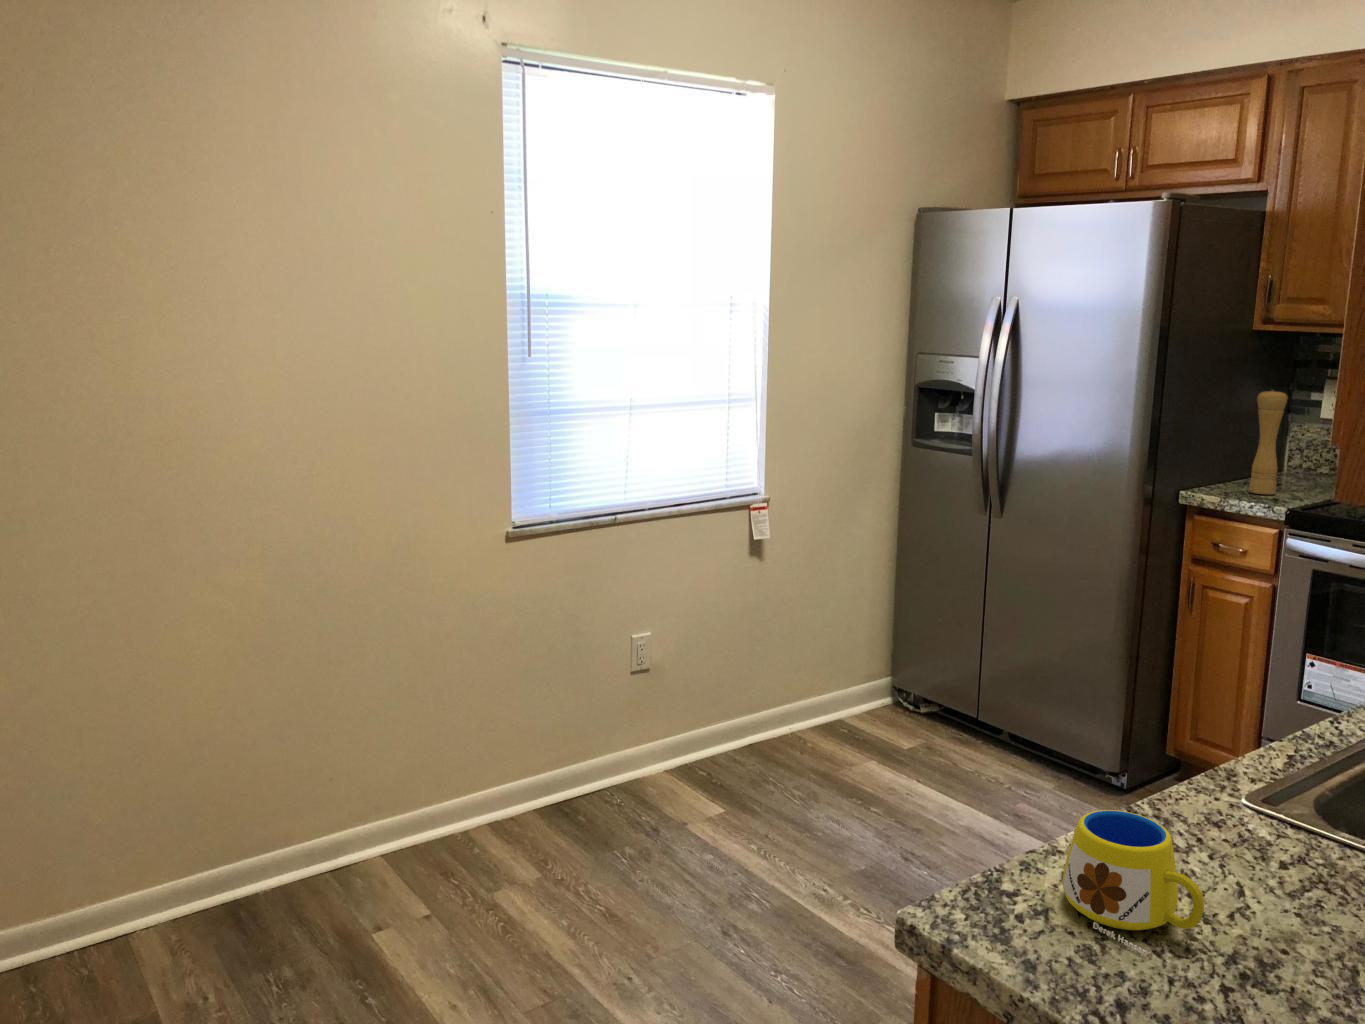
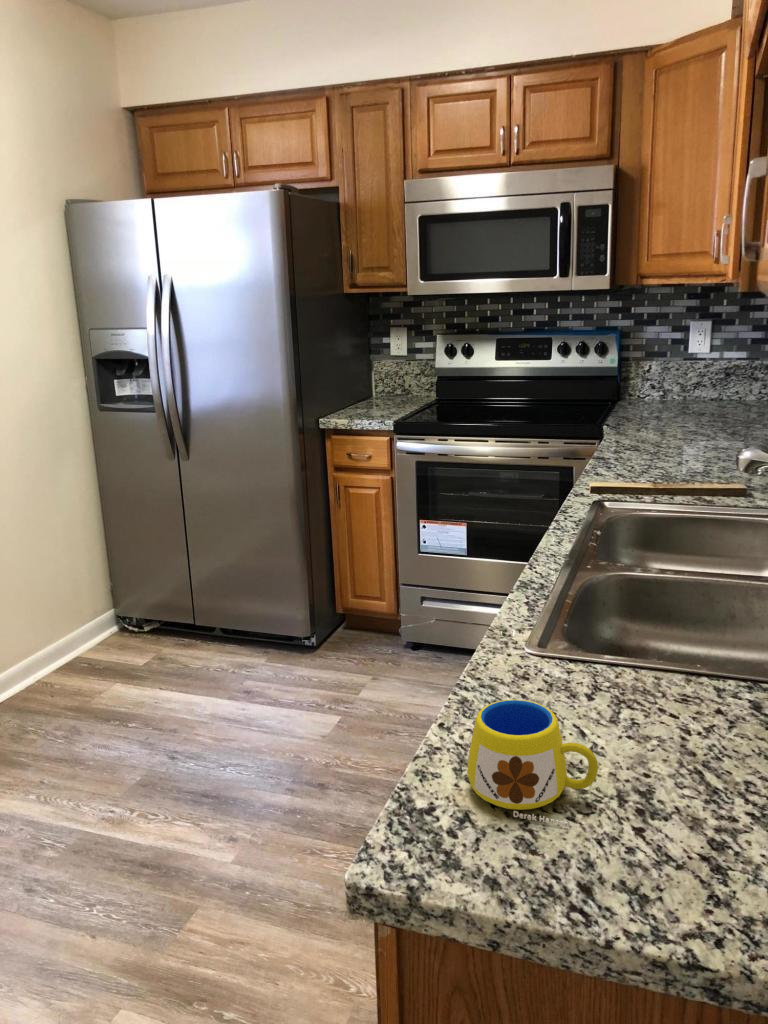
pepper mill: present [1249,390,1287,495] -> none [357,334,379,413]

